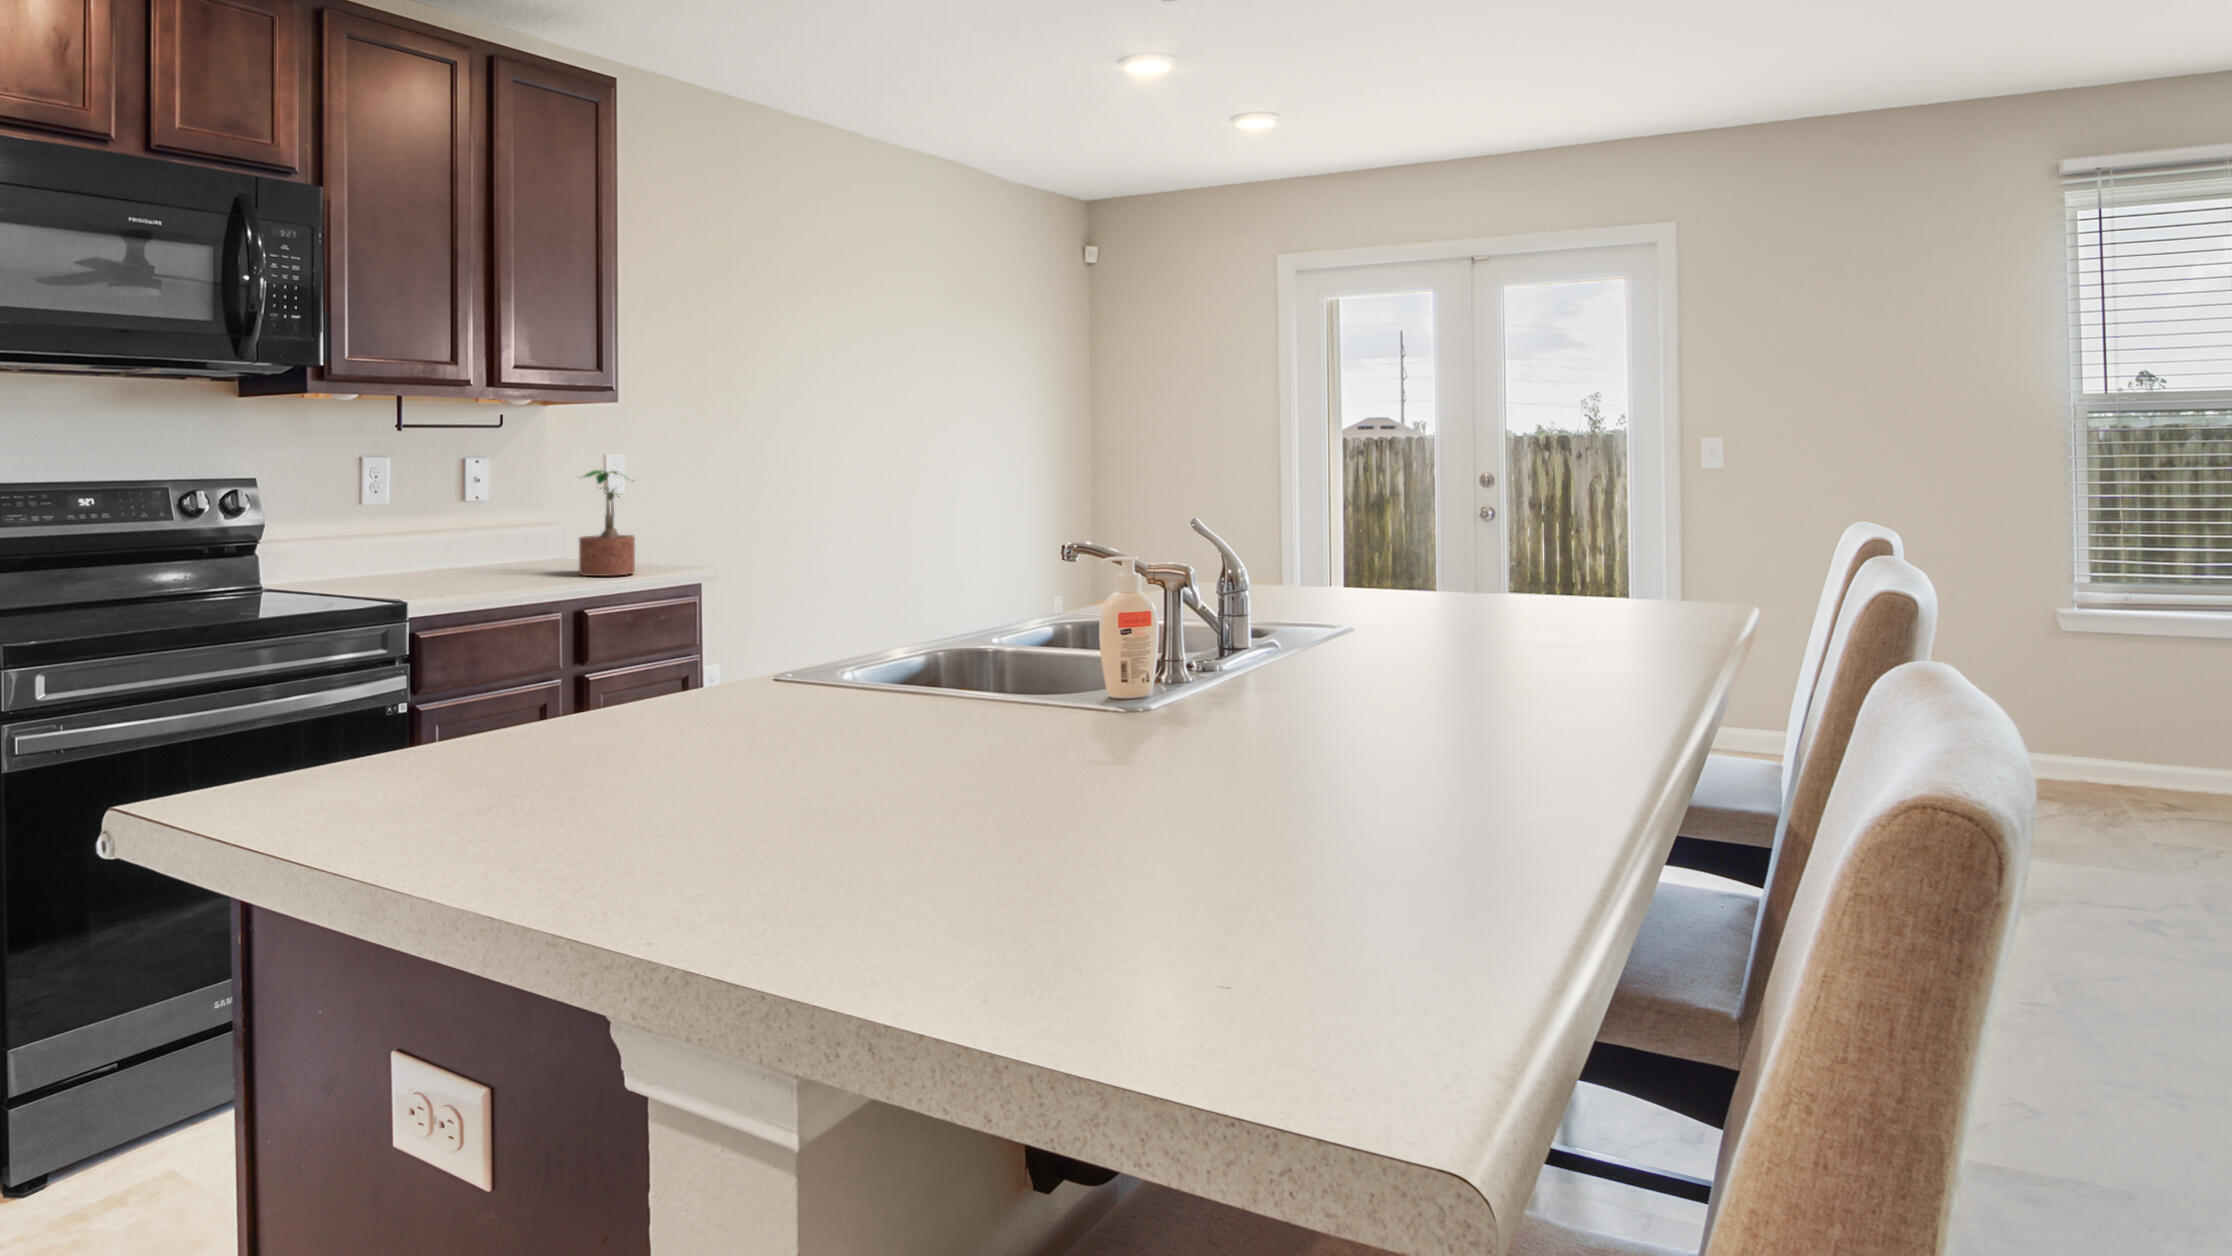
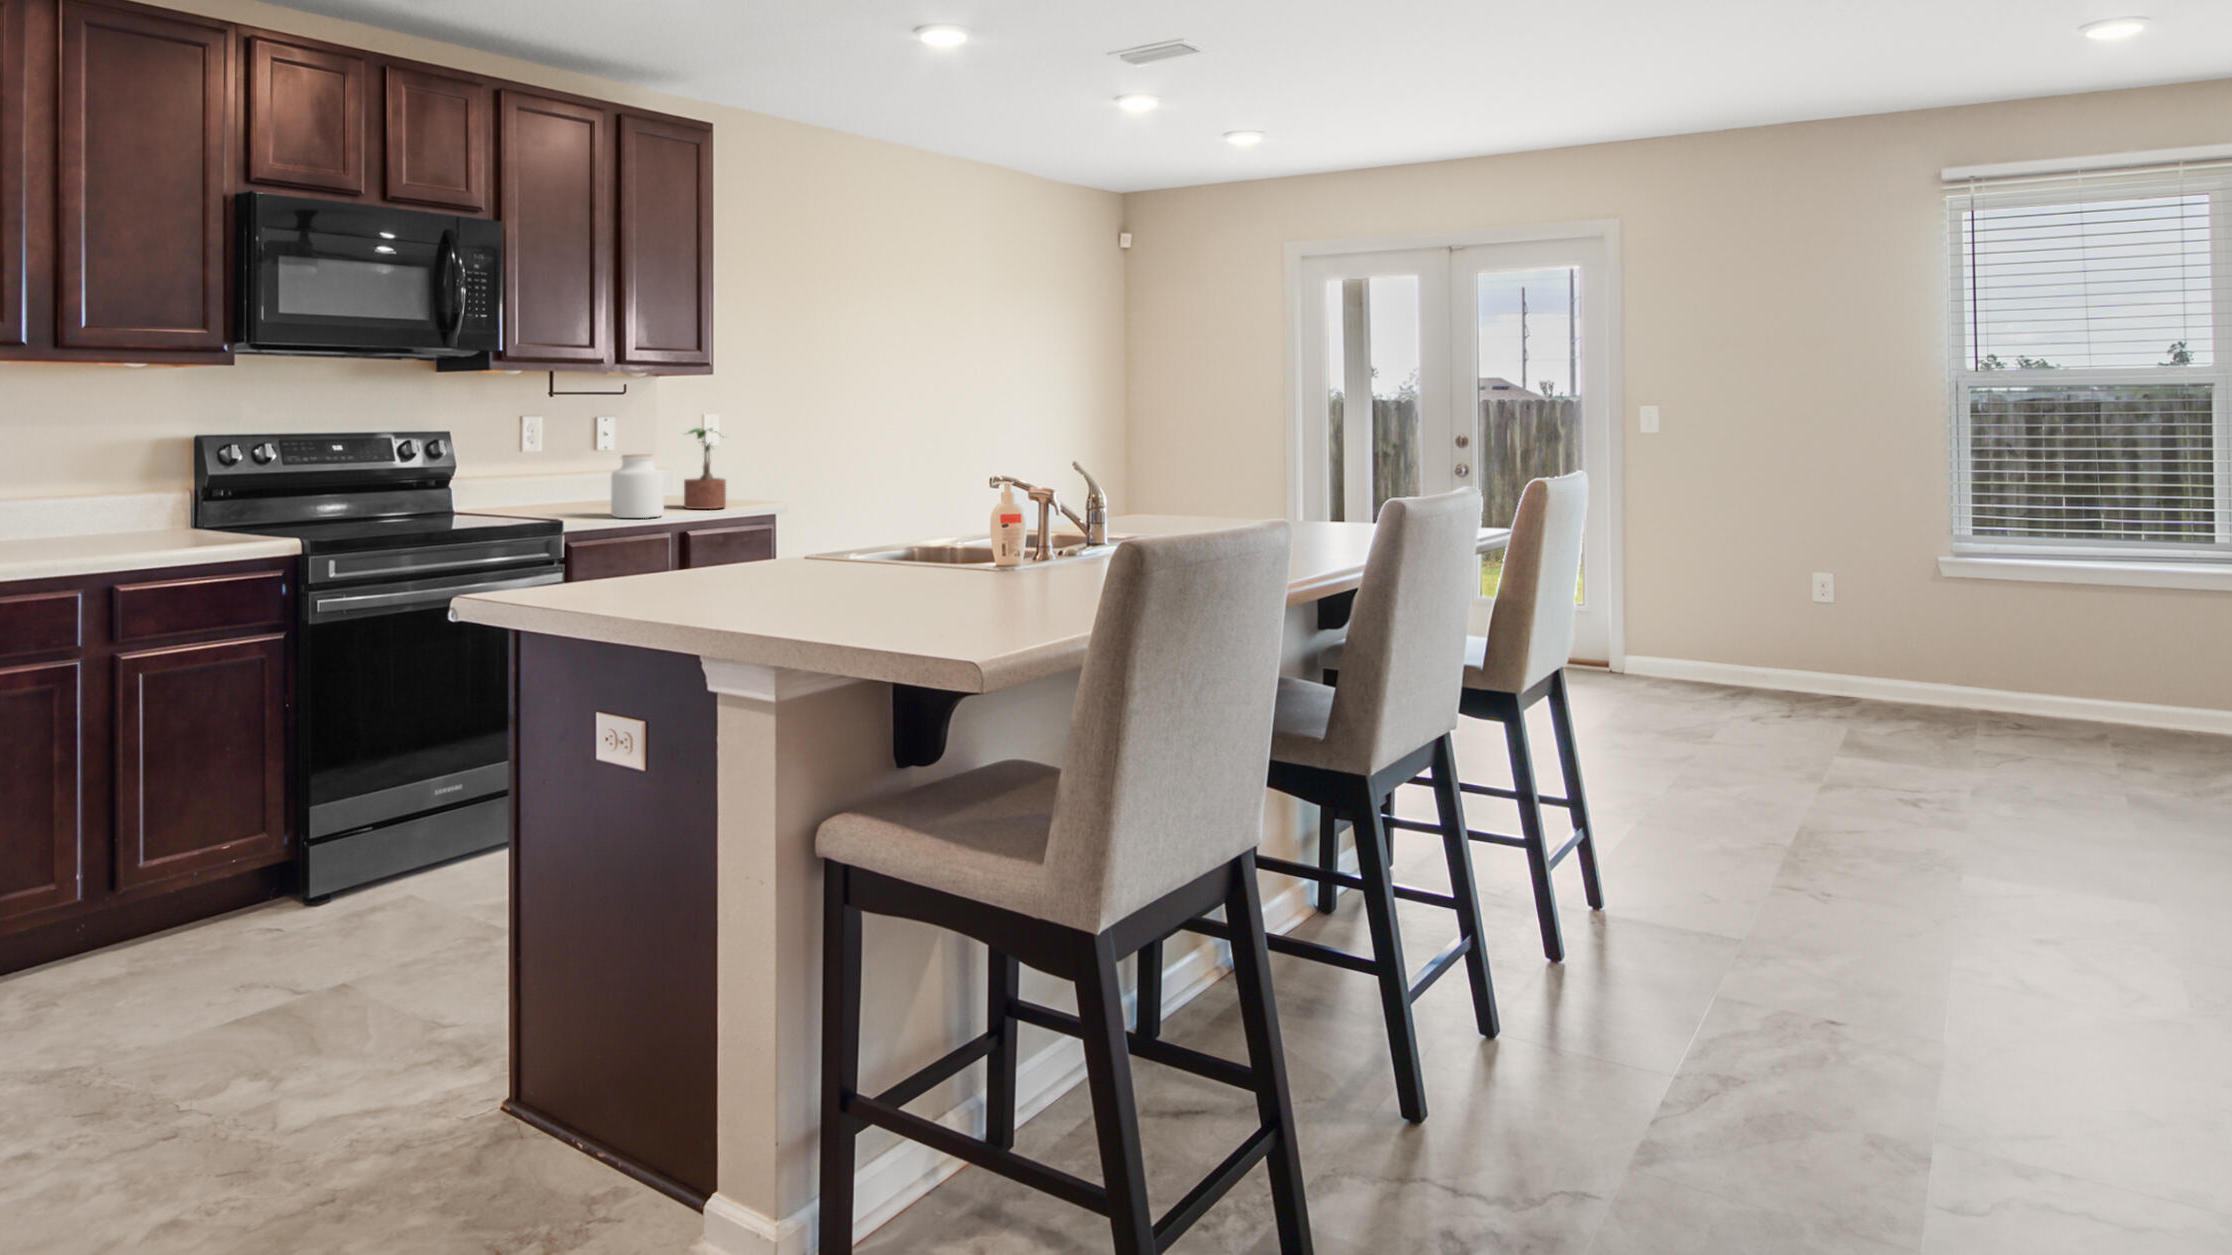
jar: none [479,505,551,592] -> present [611,455,664,518]

